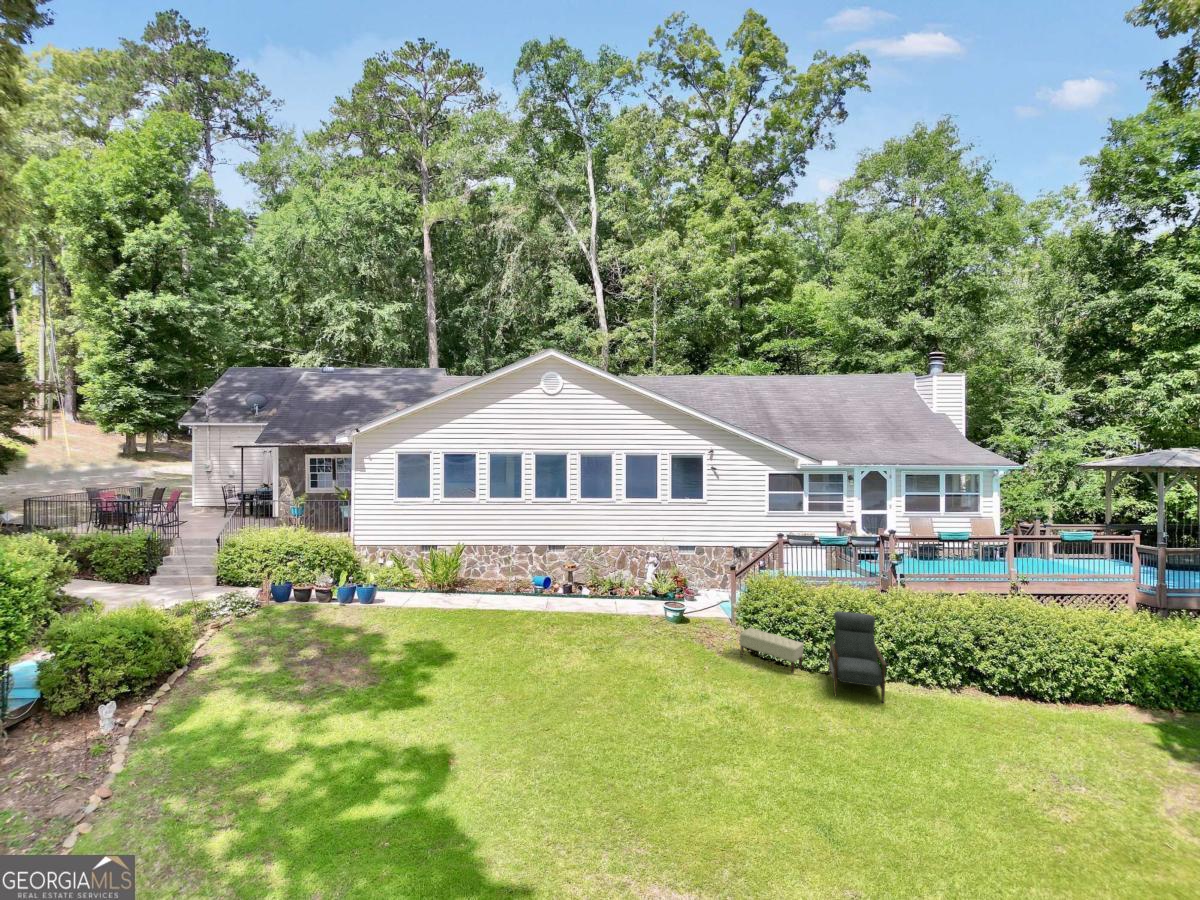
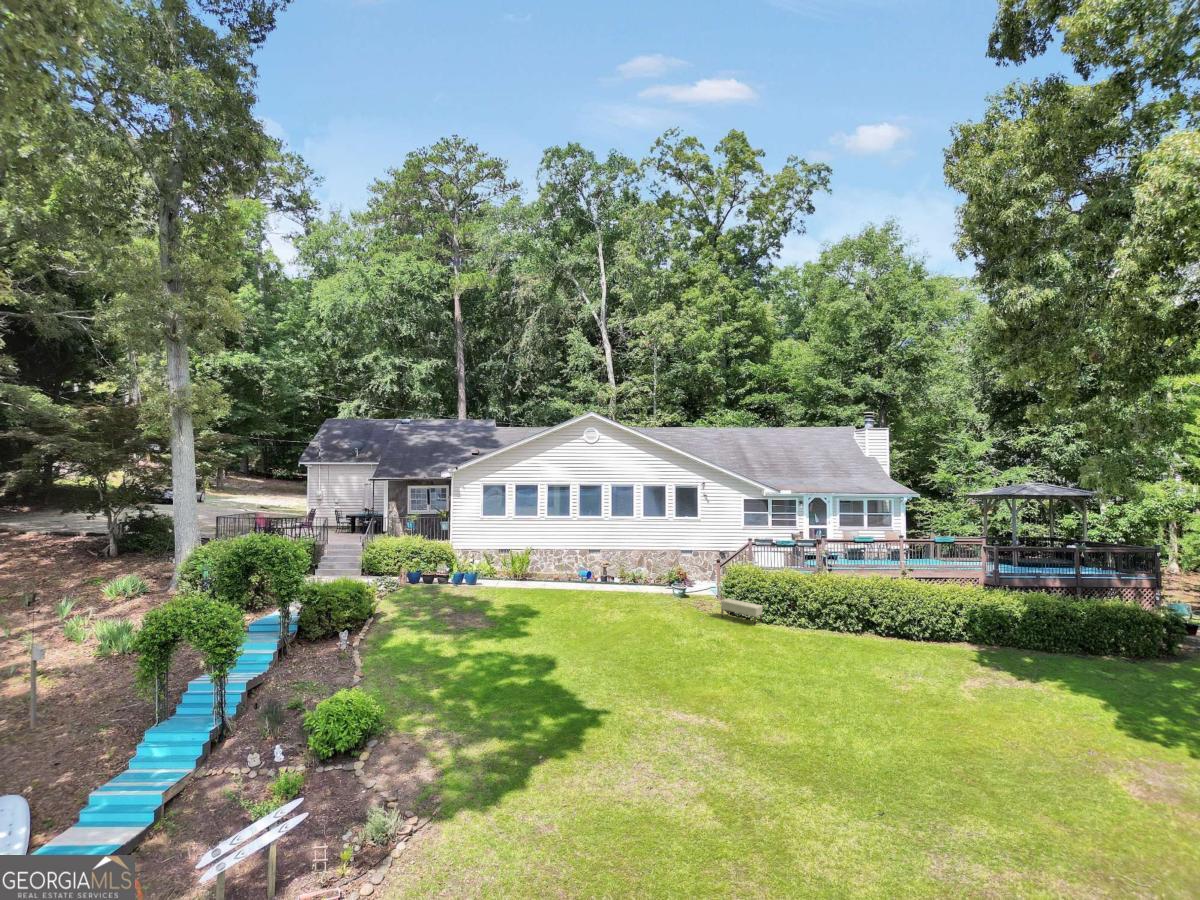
chair: present [829,611,887,703] -> none [779,584,813,638]

